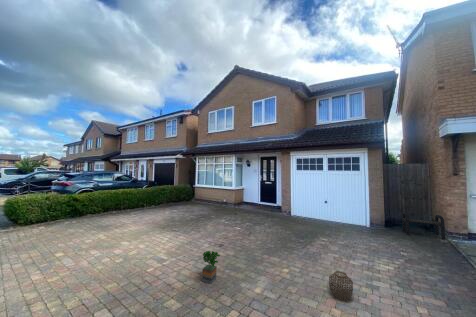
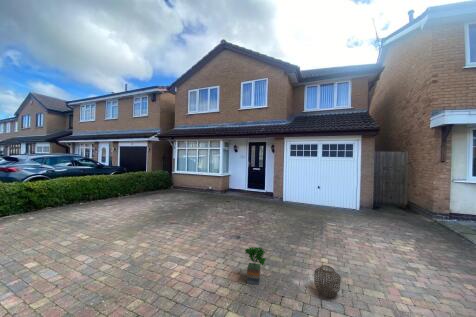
bench: present [402,212,445,240] -> none [391,196,430,220]
woven basket: present [329,271,353,300] -> present [314,265,340,297]

